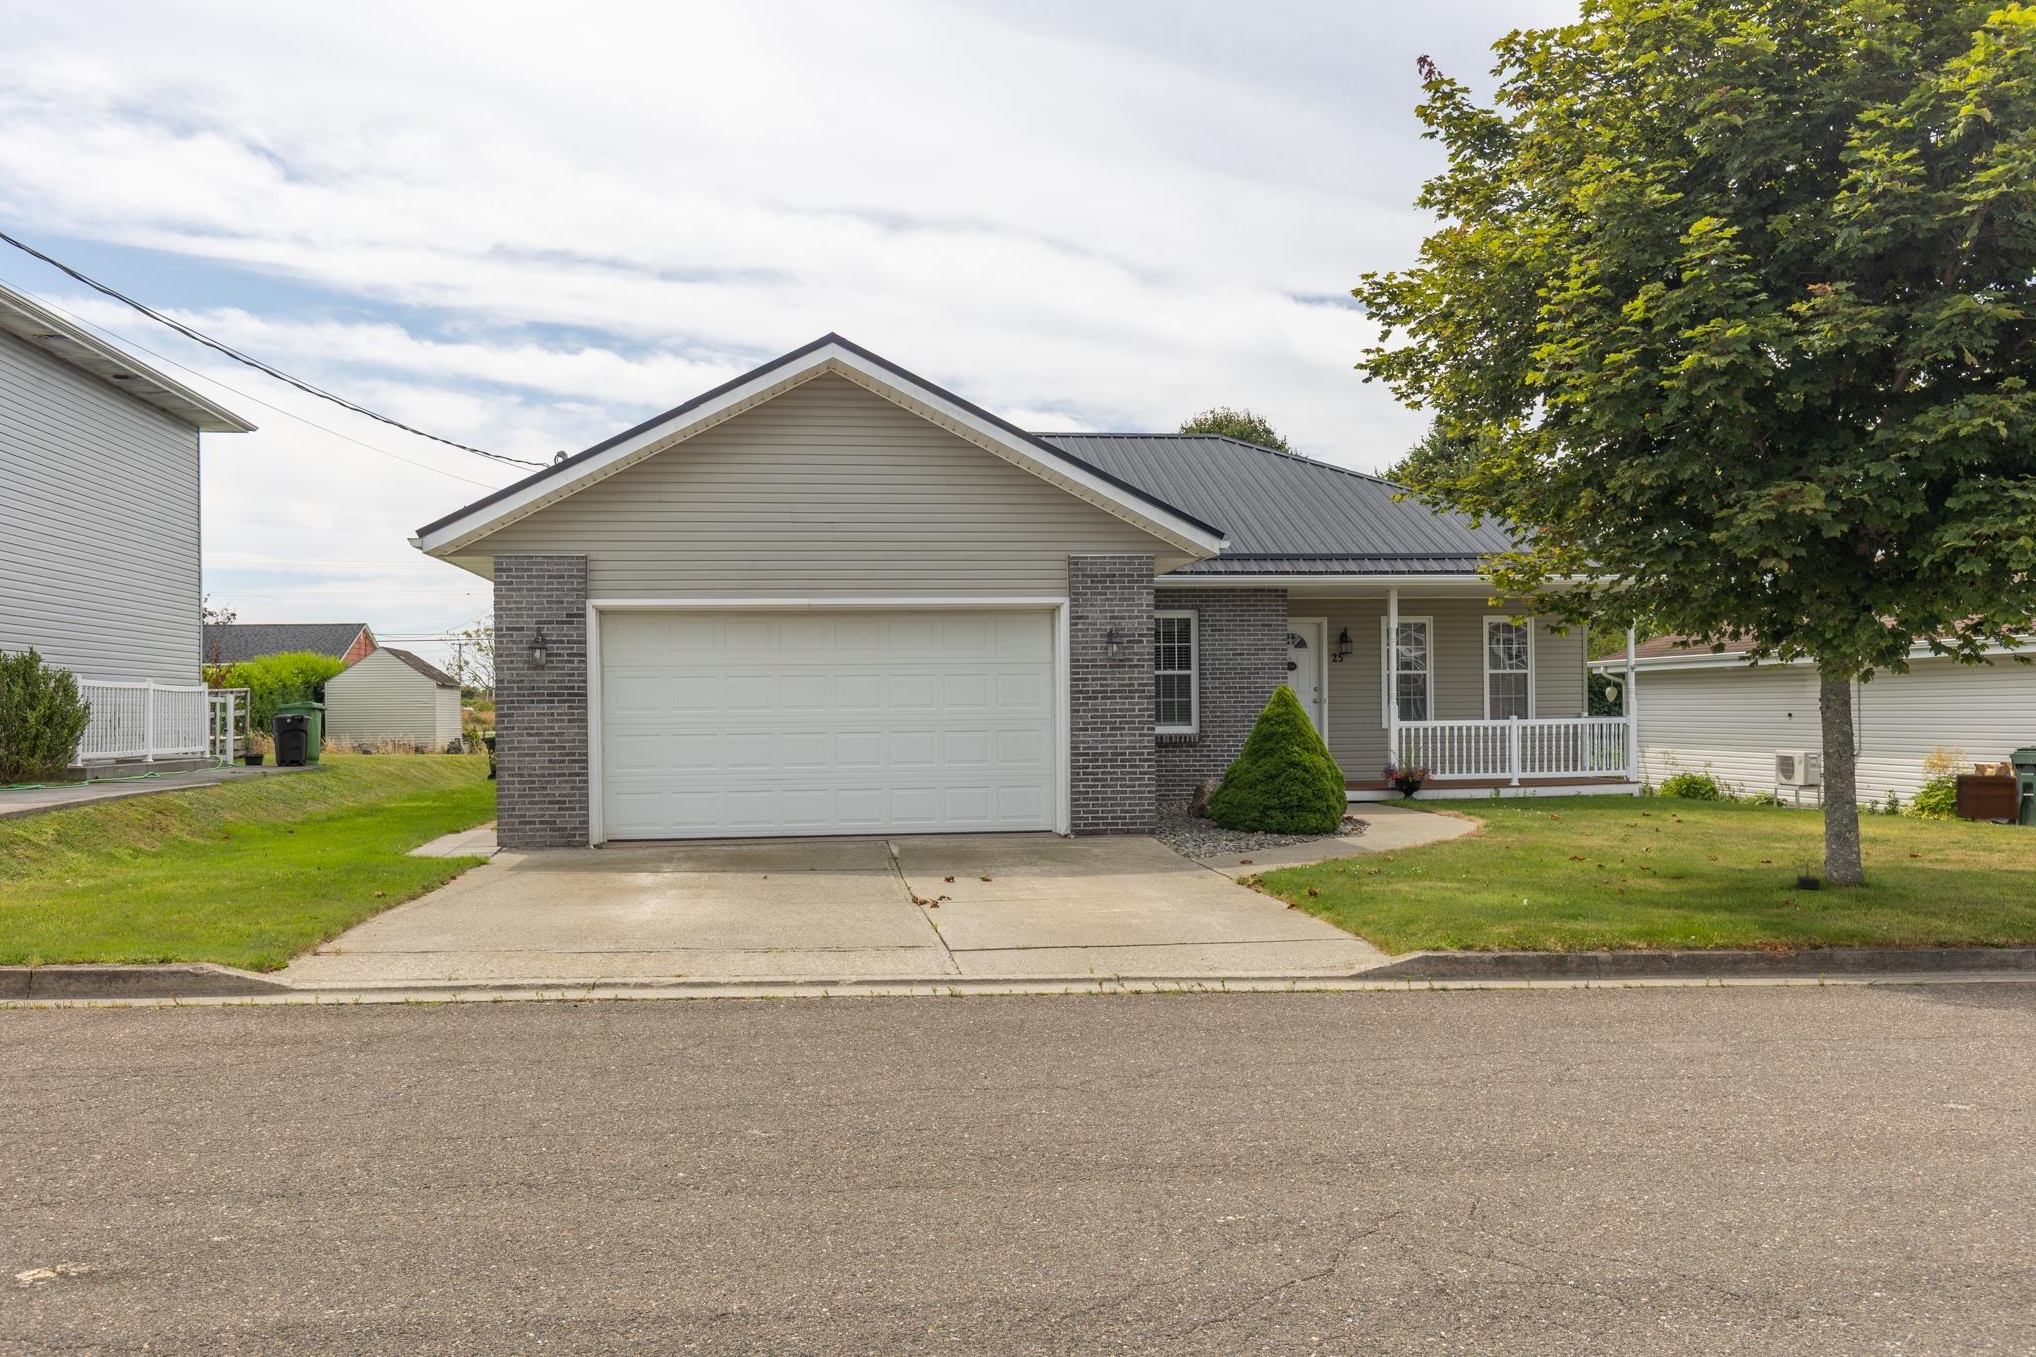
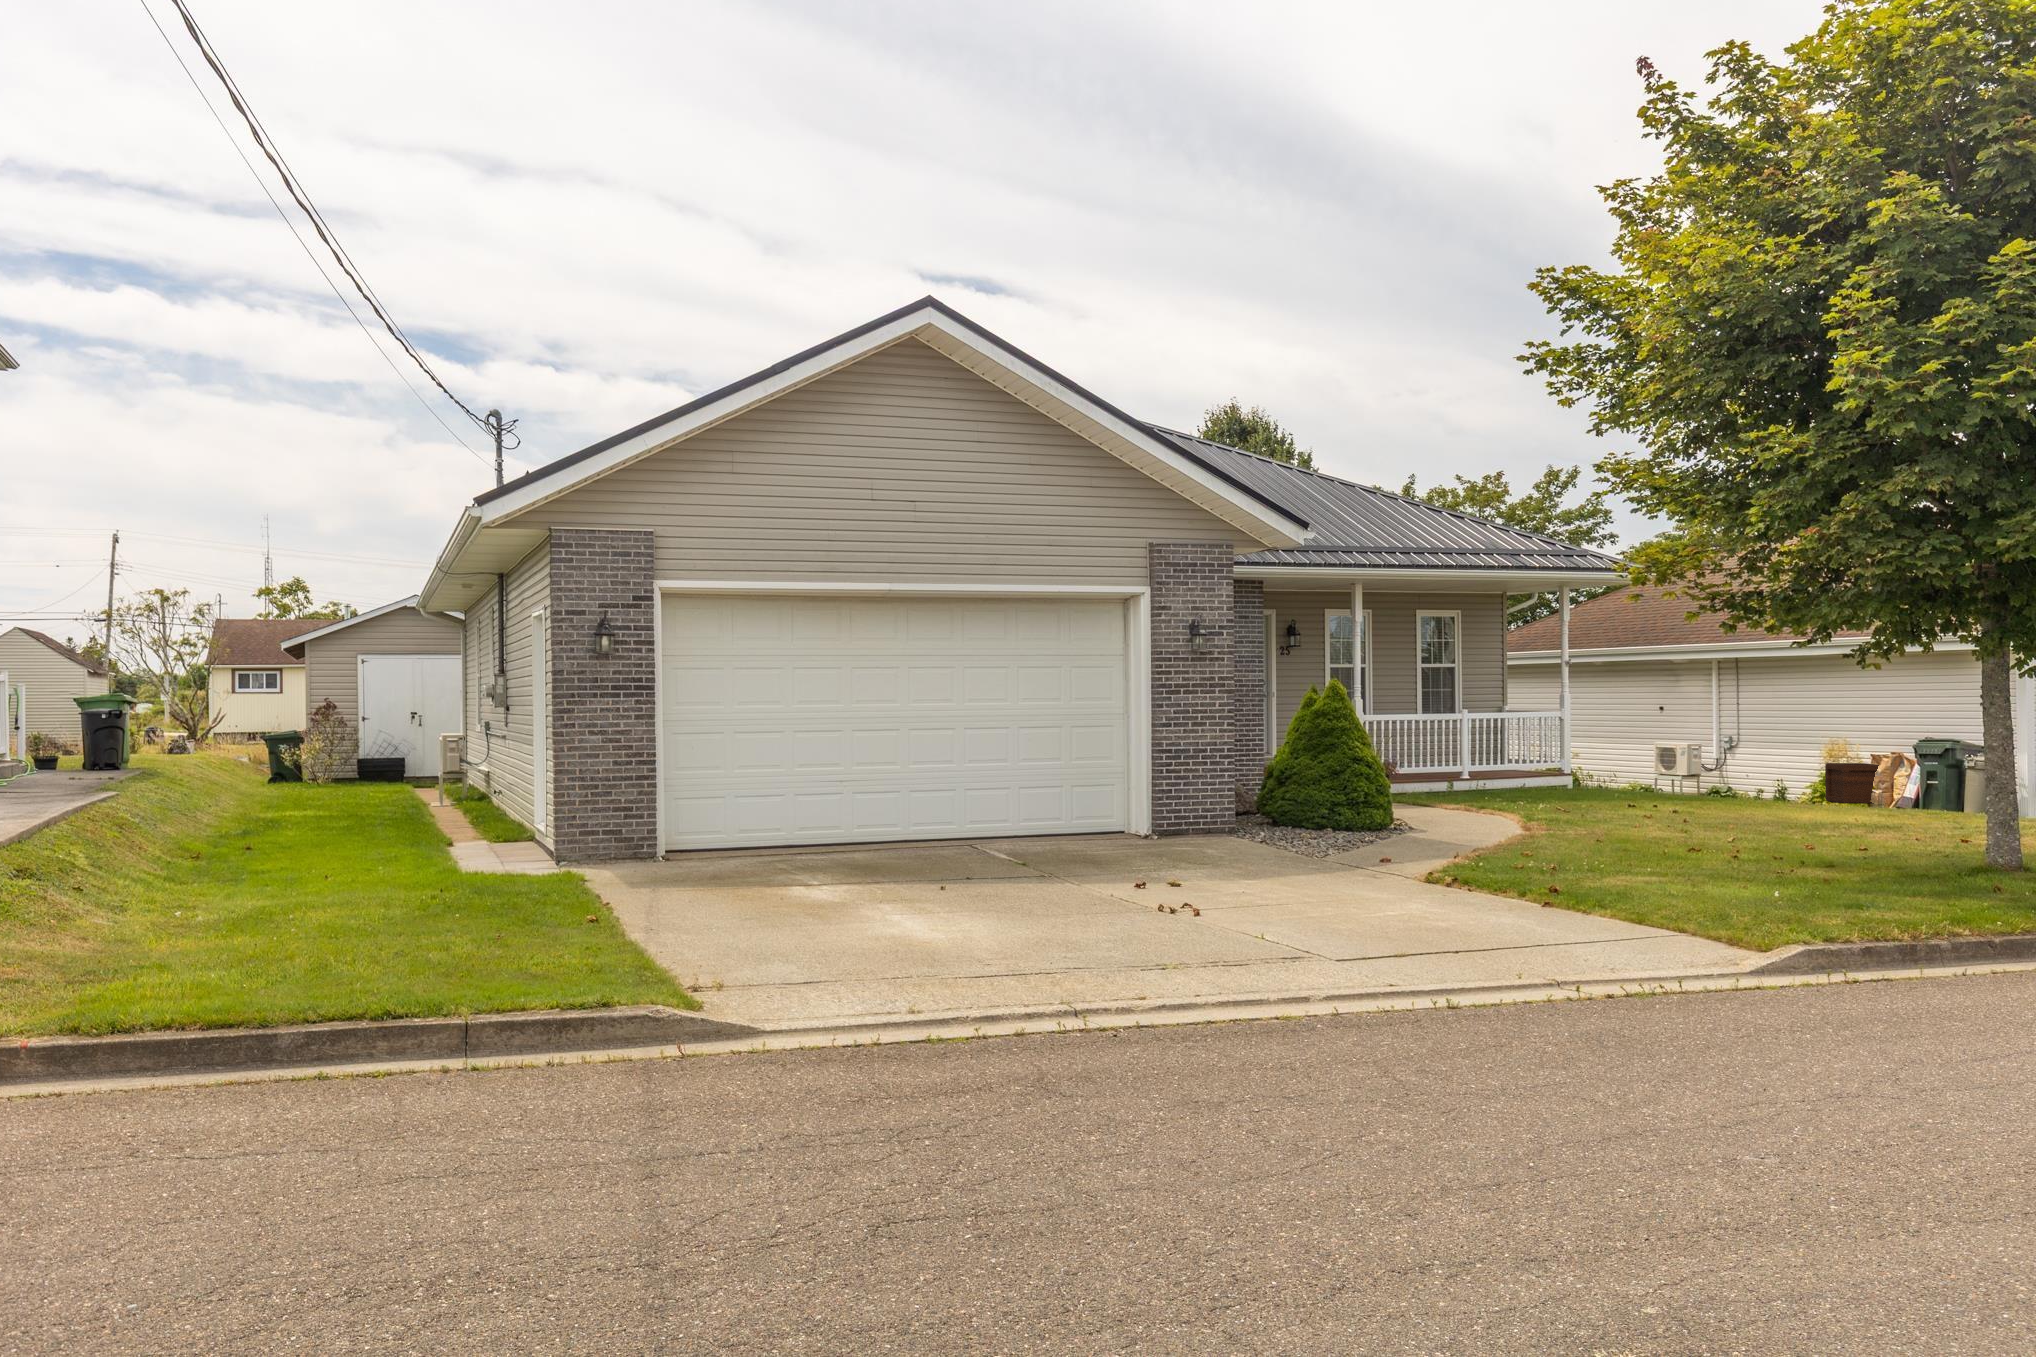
decorative plant: present [1792,854,1823,889] -> none [1903,829,1944,866]

